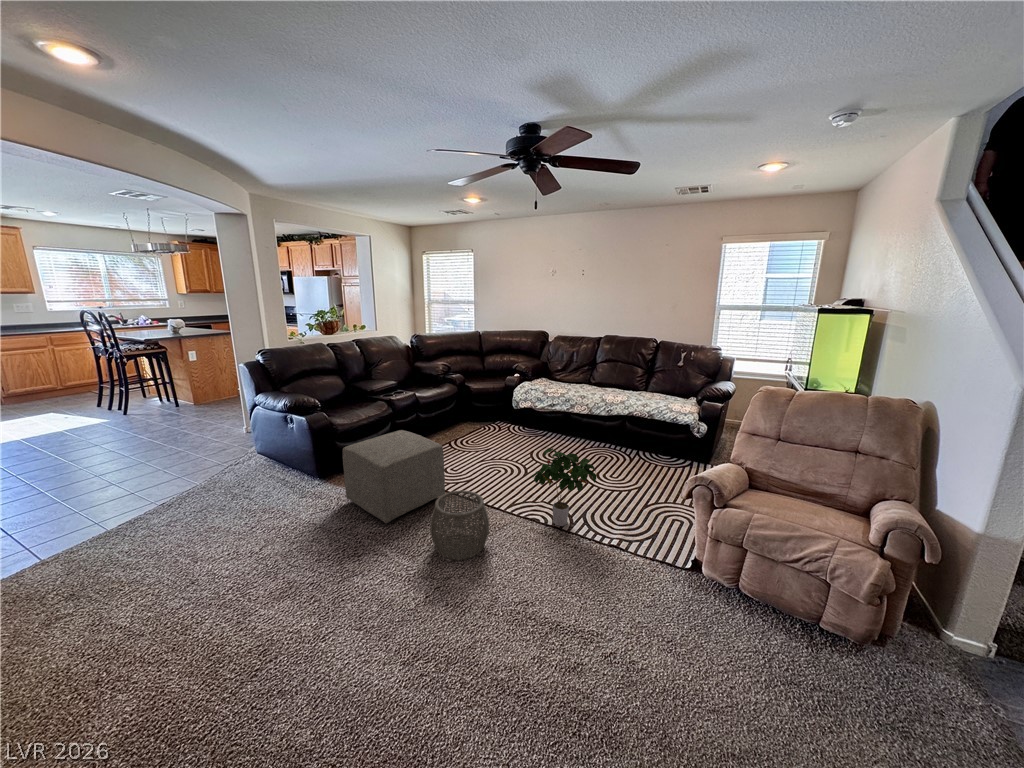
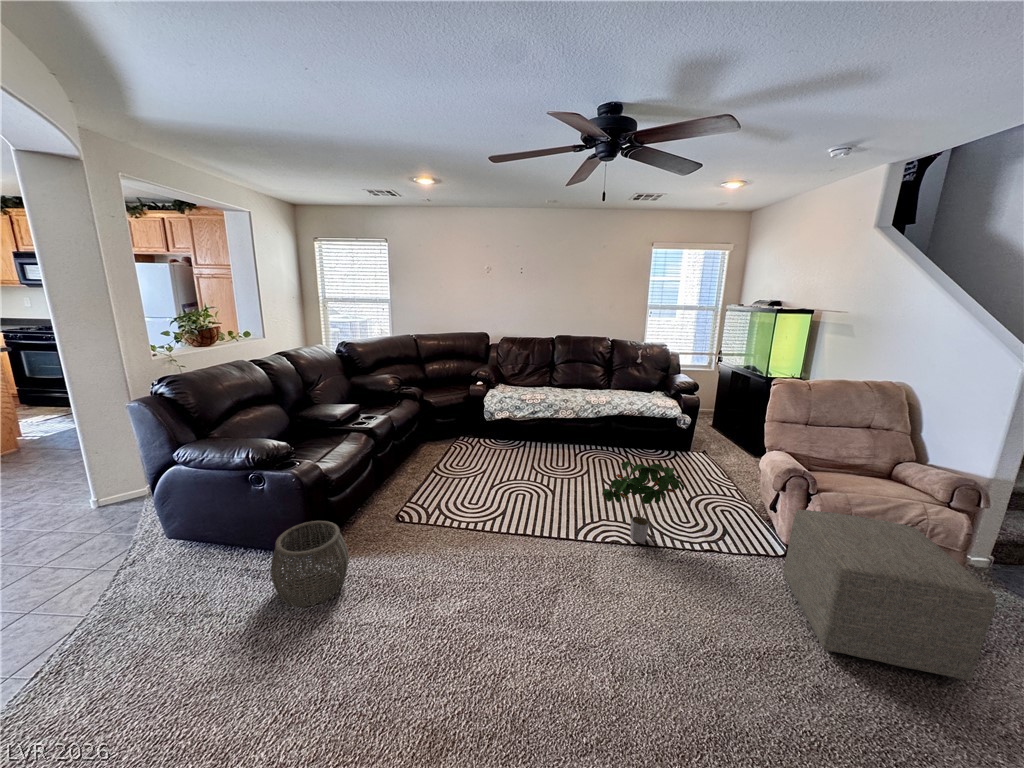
ottoman: present [343,430,445,523] -> present [783,510,996,682]
woven basket: present [430,490,489,561] -> present [270,521,349,608]

